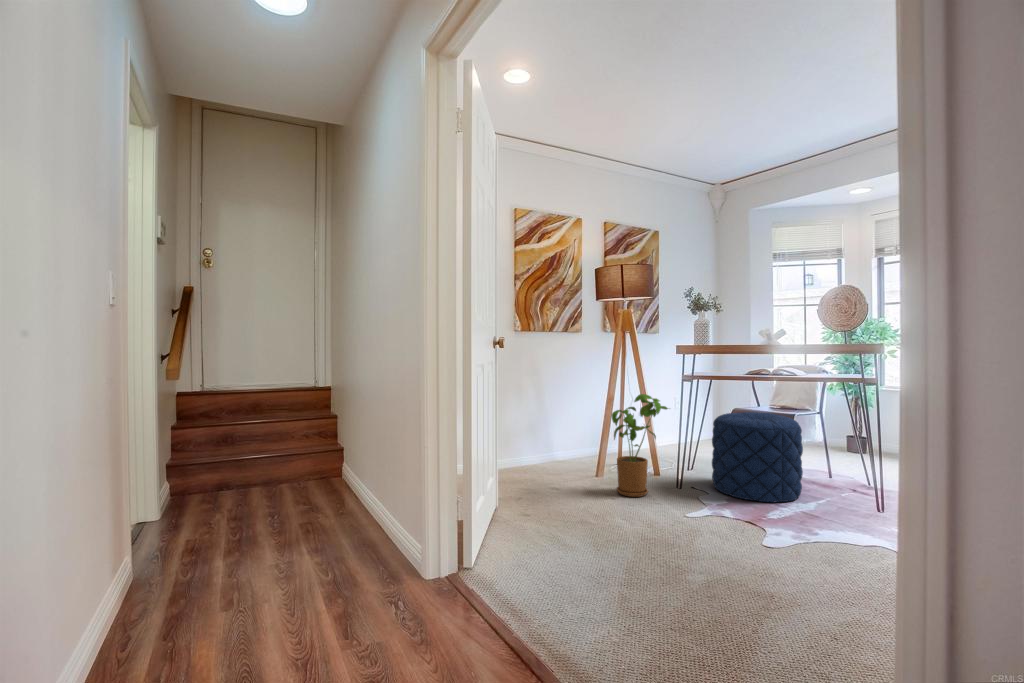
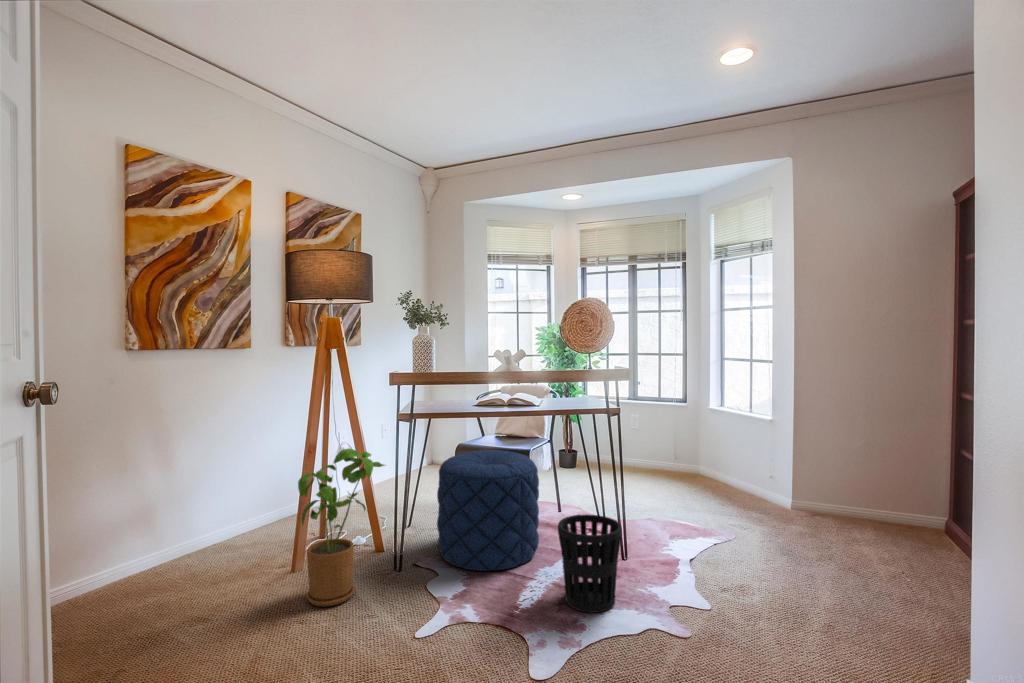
wastebasket: none [809,462,871,538] -> present [558,514,622,613]

